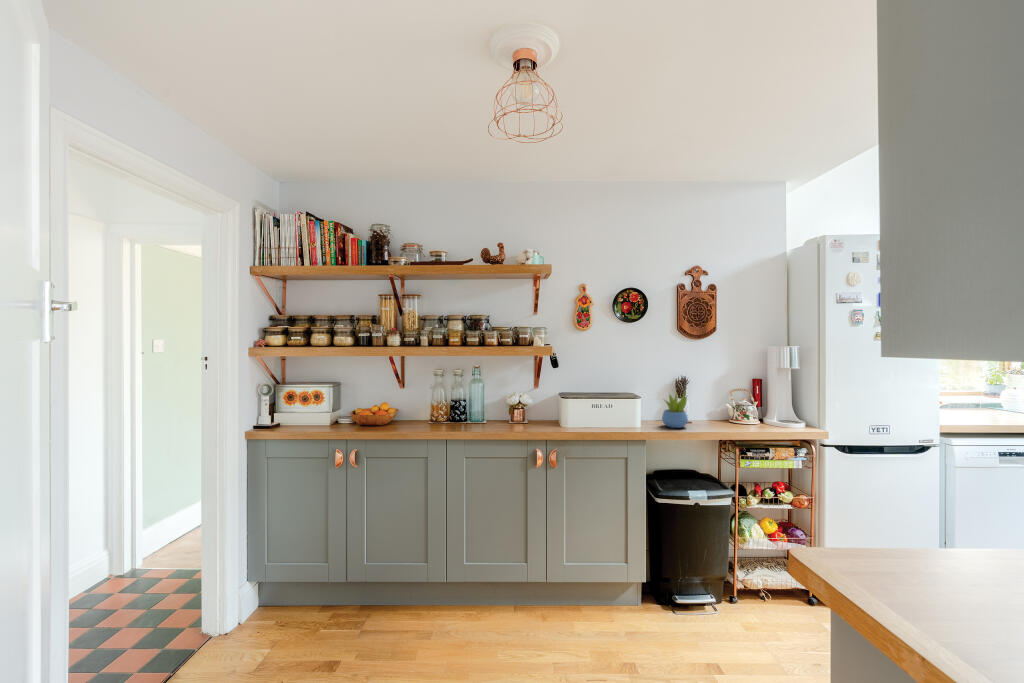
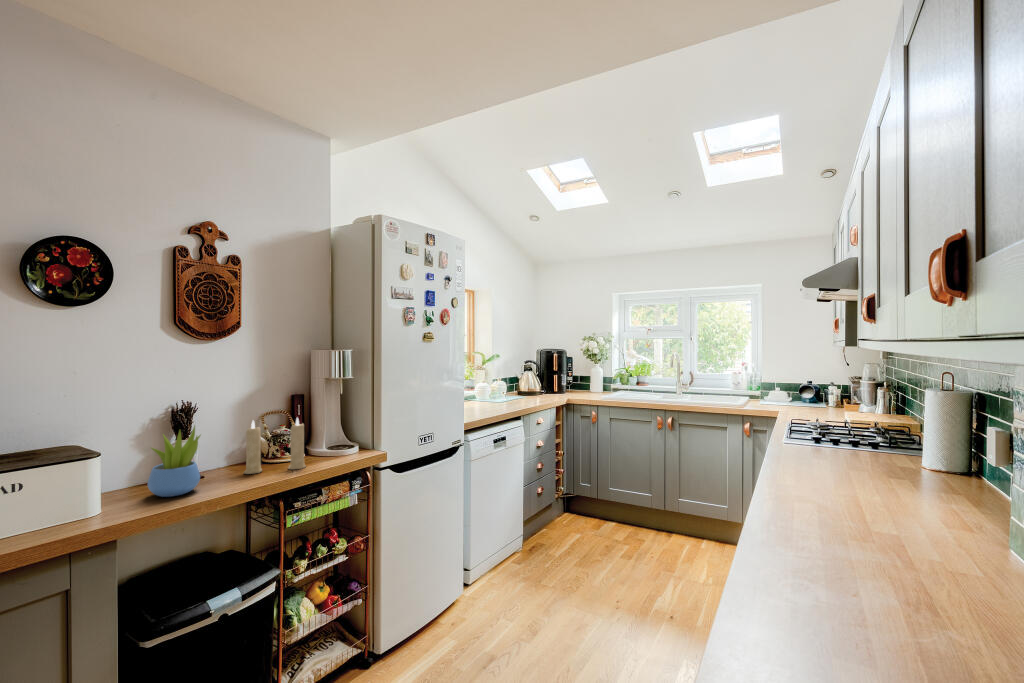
candle: none [715,391,757,430] -> present [244,418,306,474]

